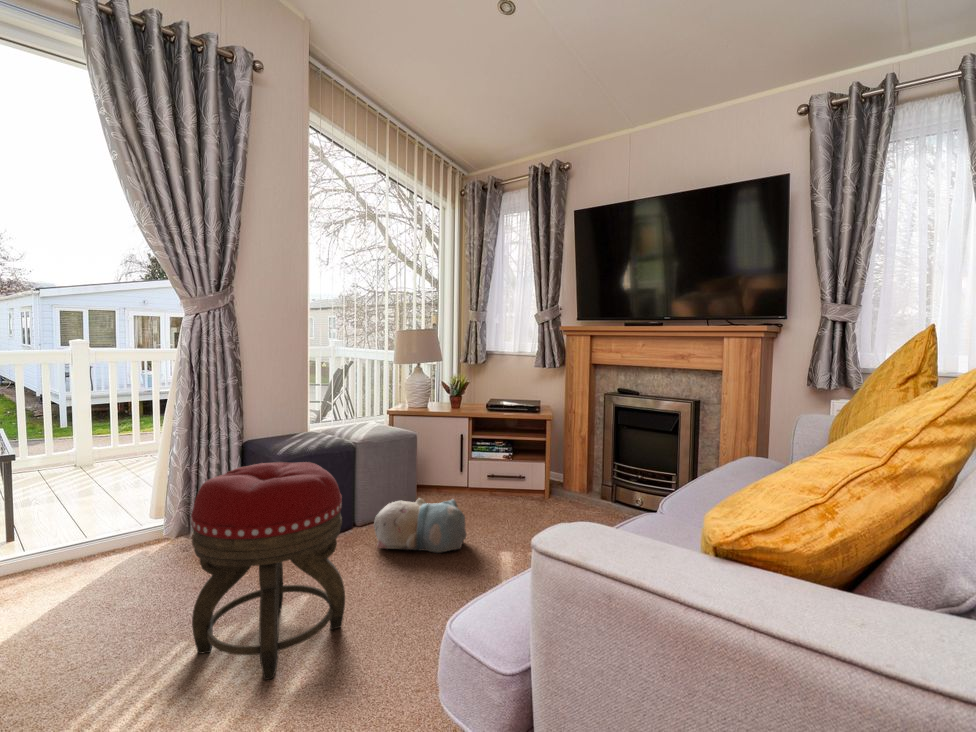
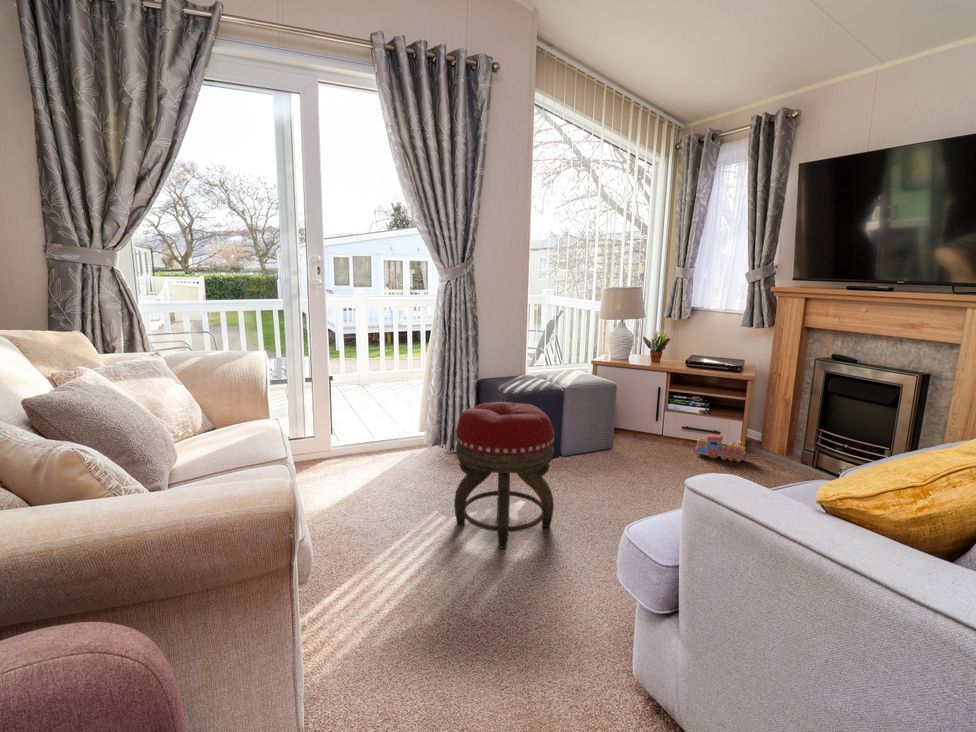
toy train: none [503,479,553,505] -> present [695,434,746,462]
plush toy: present [374,498,466,553] -> none [575,440,655,488]

